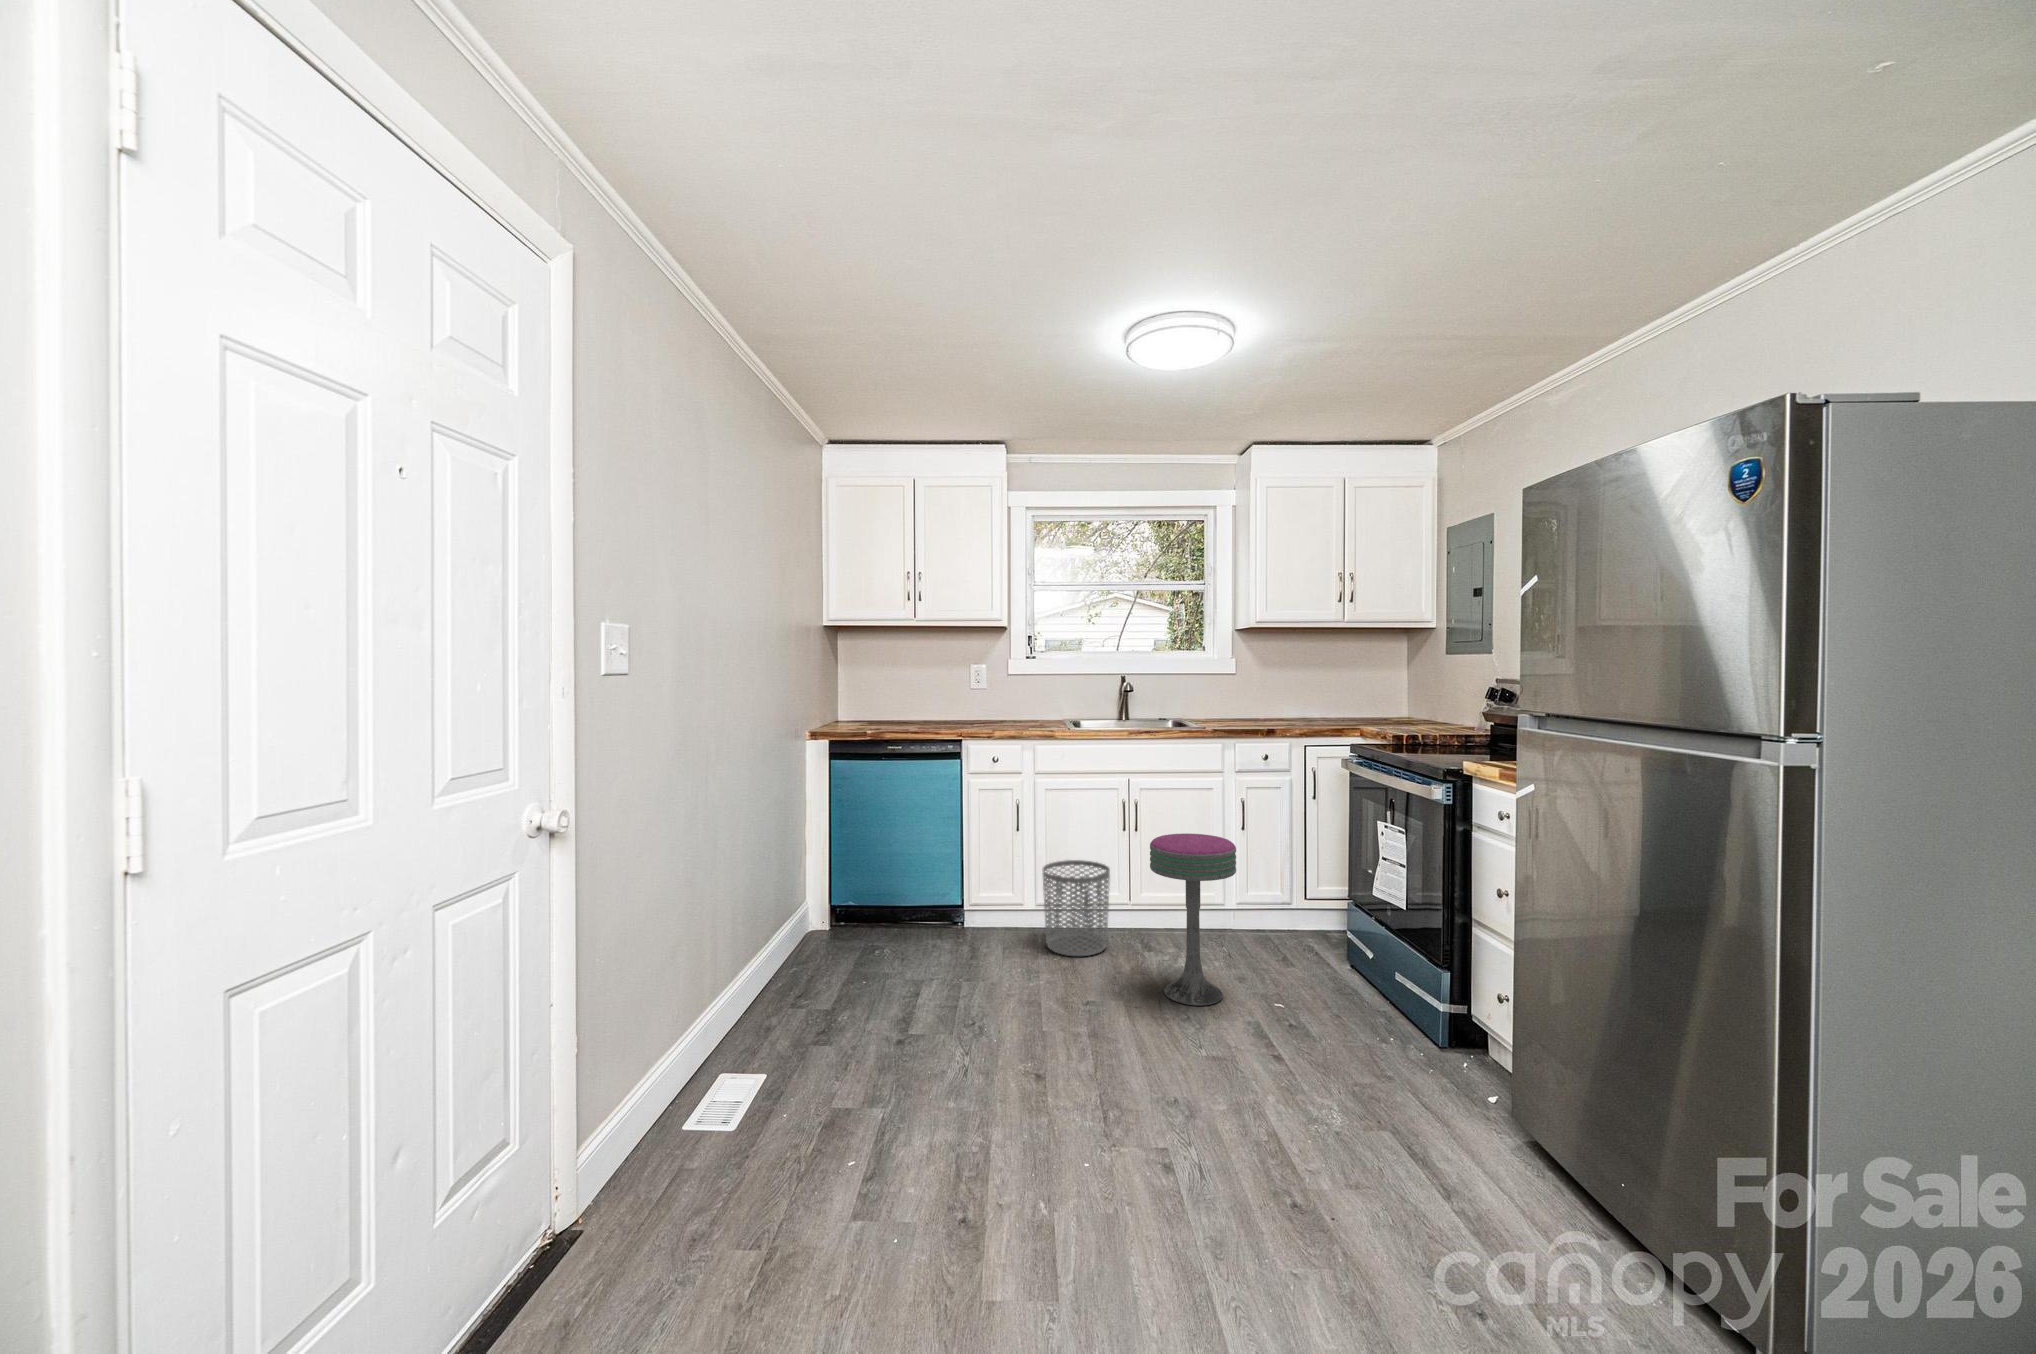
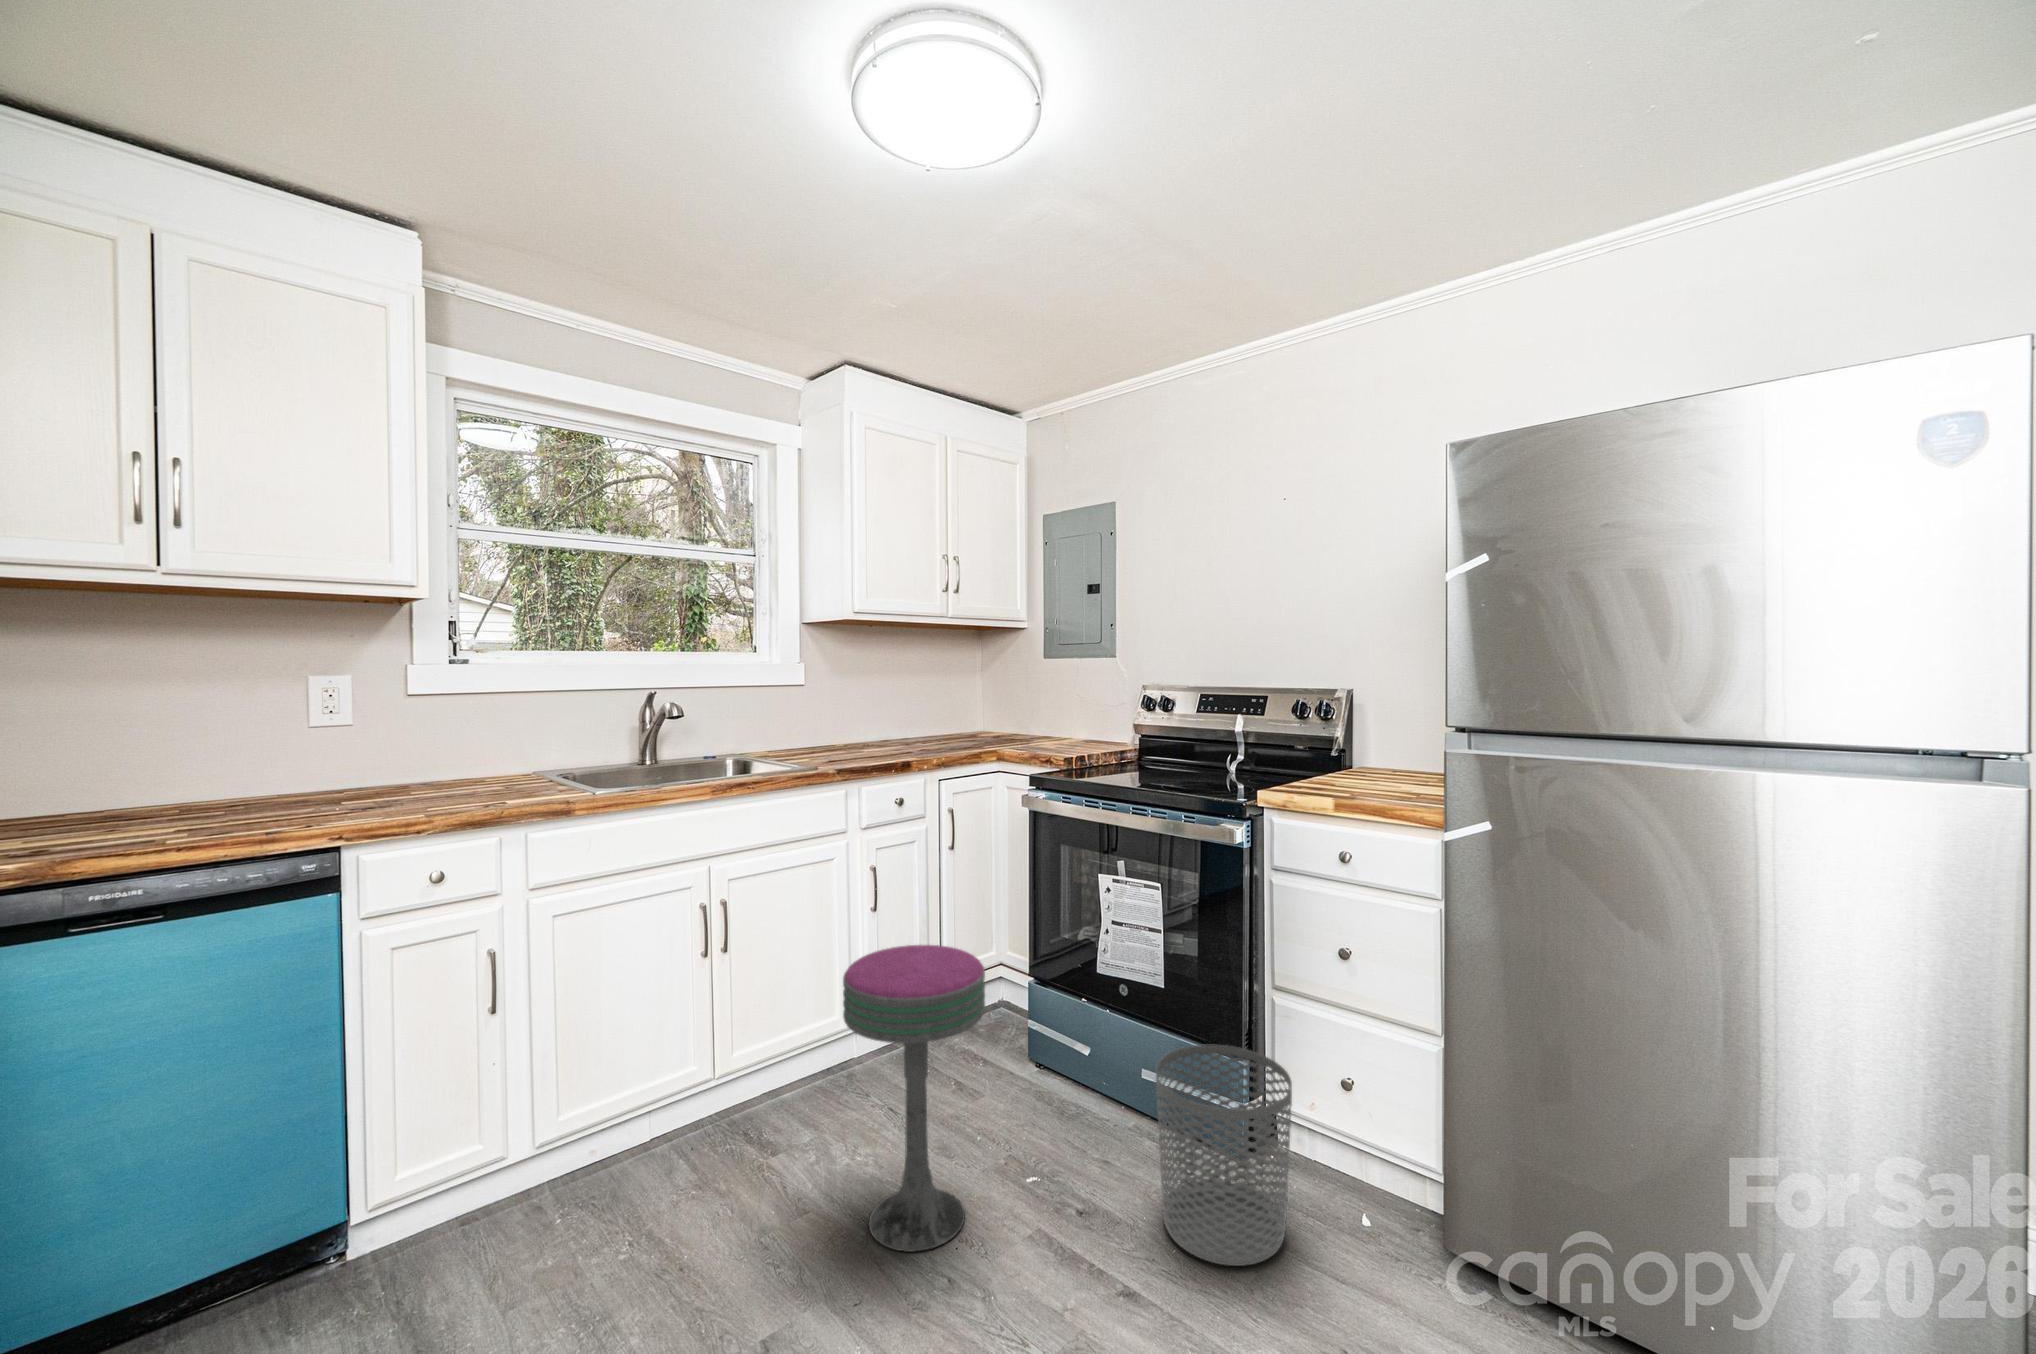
waste bin: present [1043,860,1110,956] -> present [1156,1044,1292,1266]

